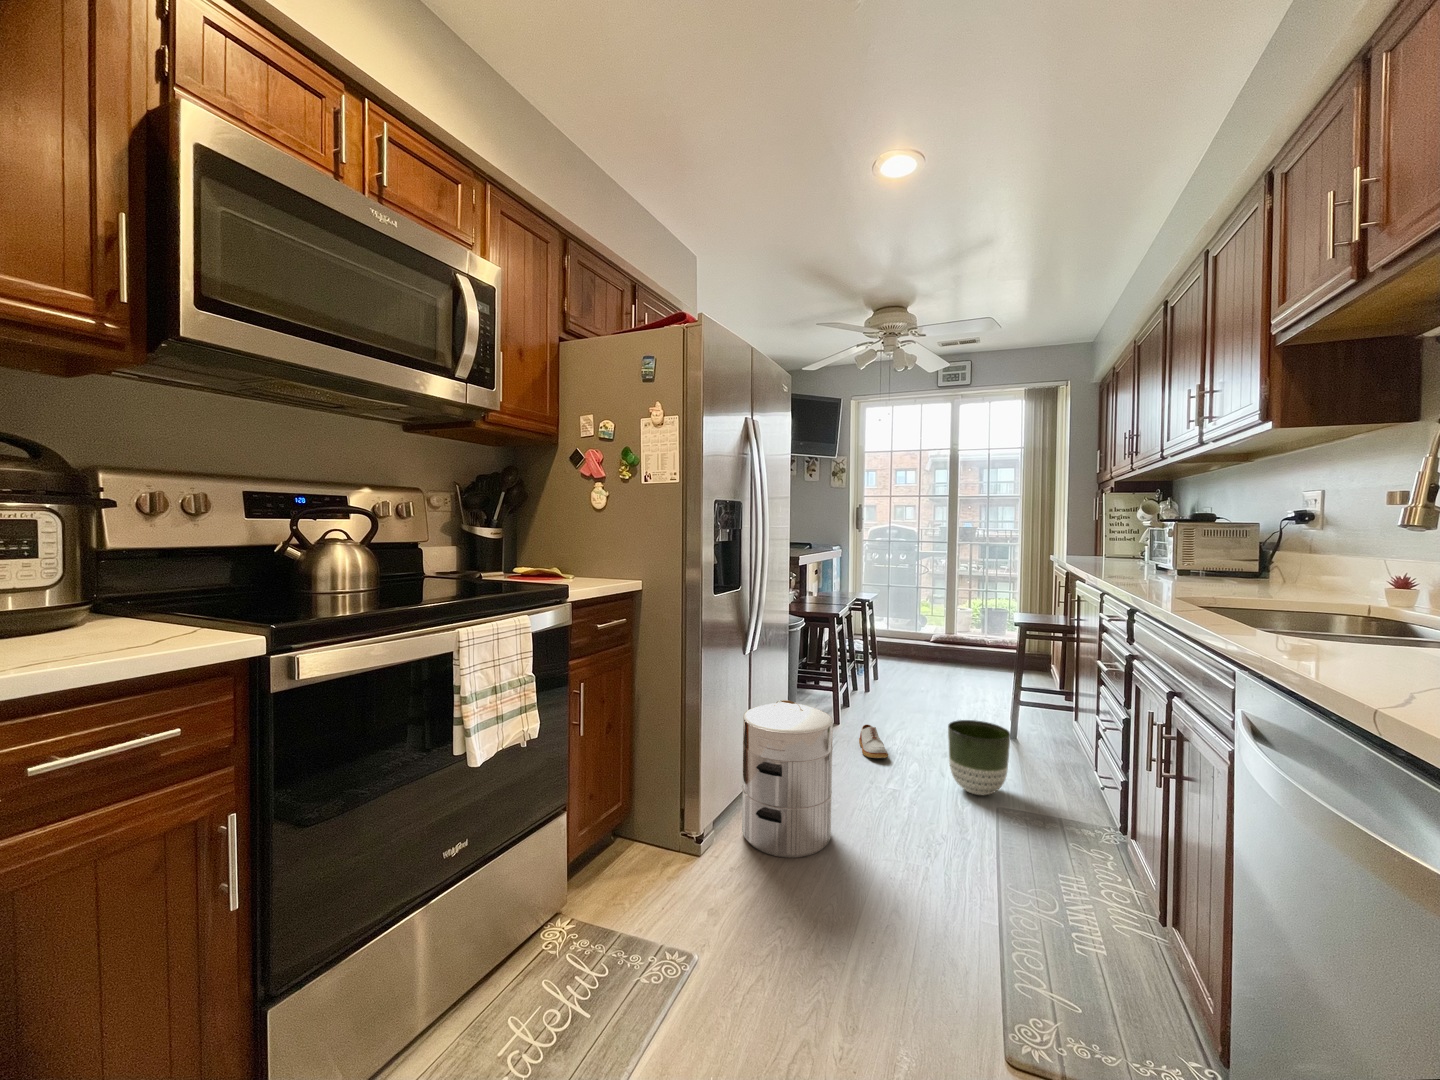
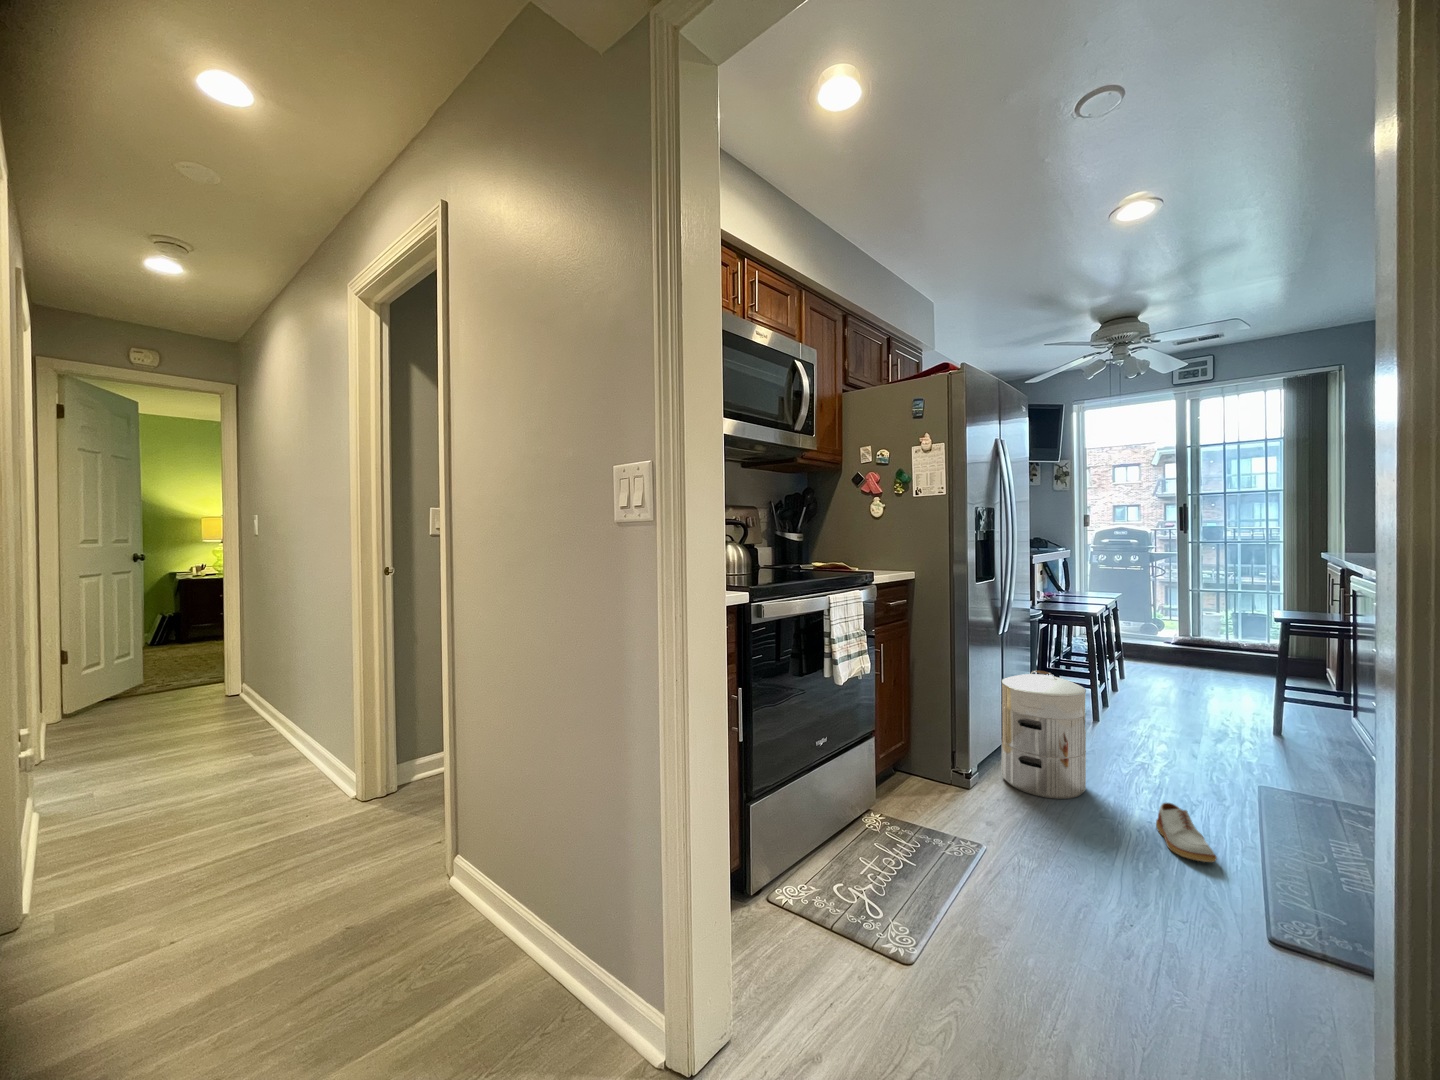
planter: present [948,720,1011,795] -> none [1201,706,1273,775]
shoe: present [859,725,888,758] -> present [1156,803,1217,862]

